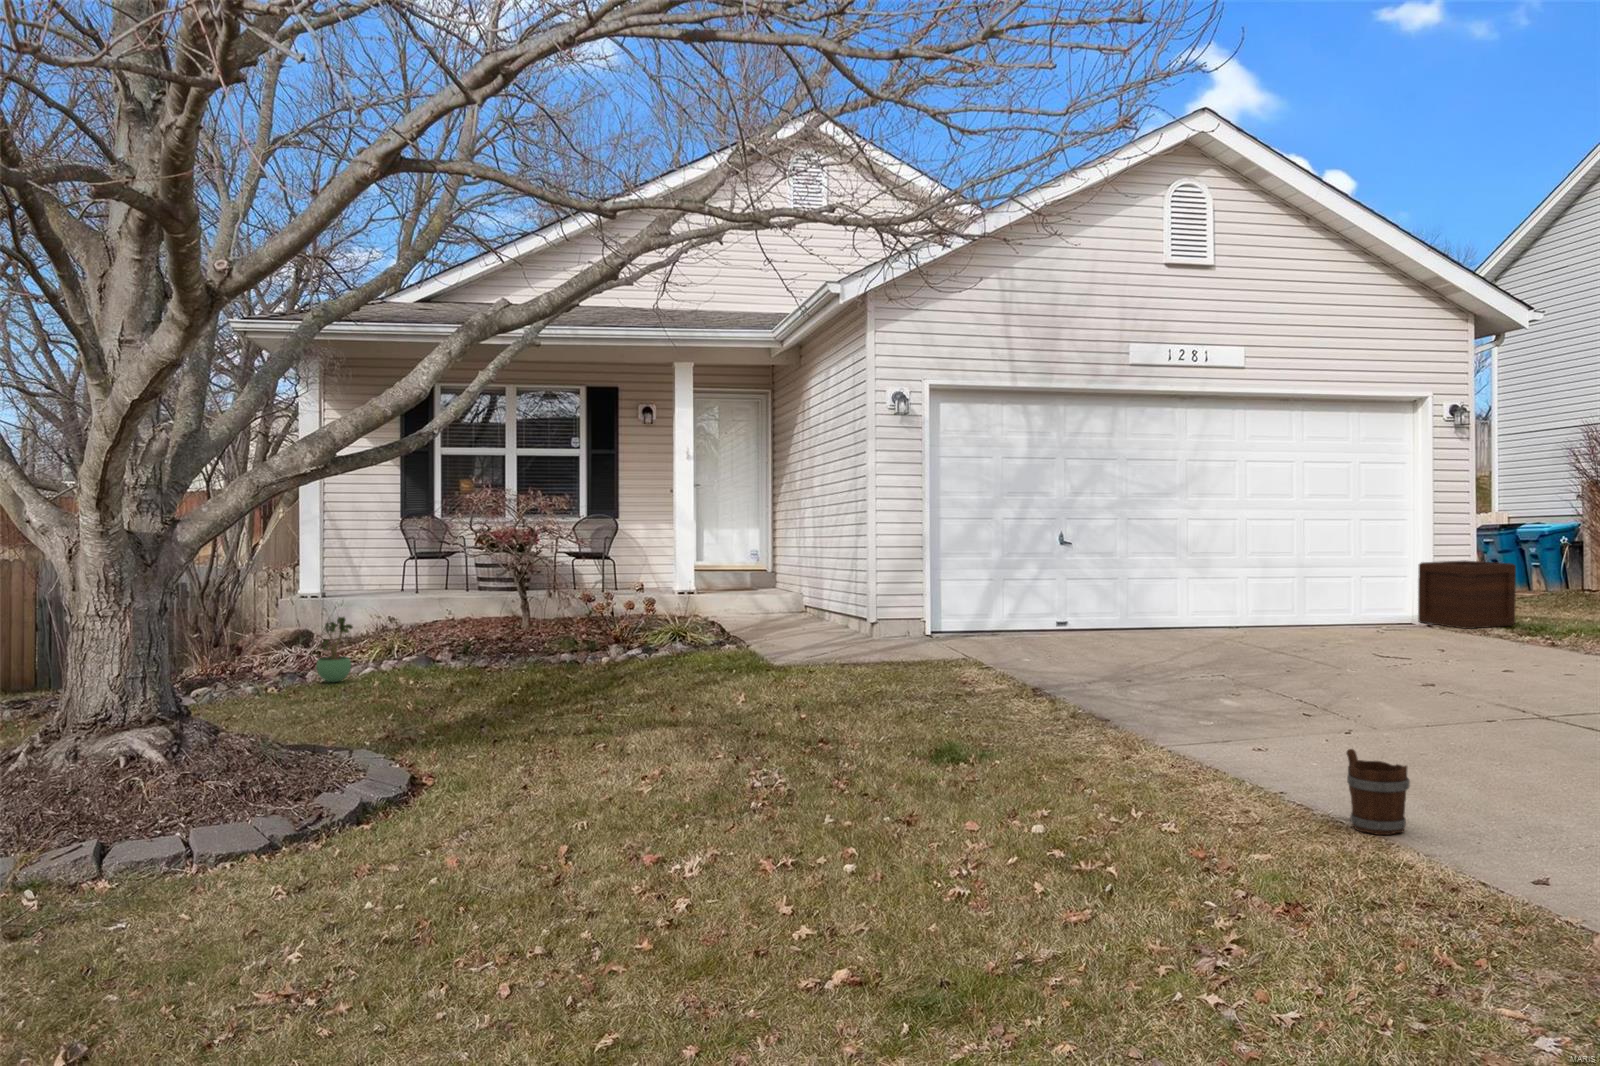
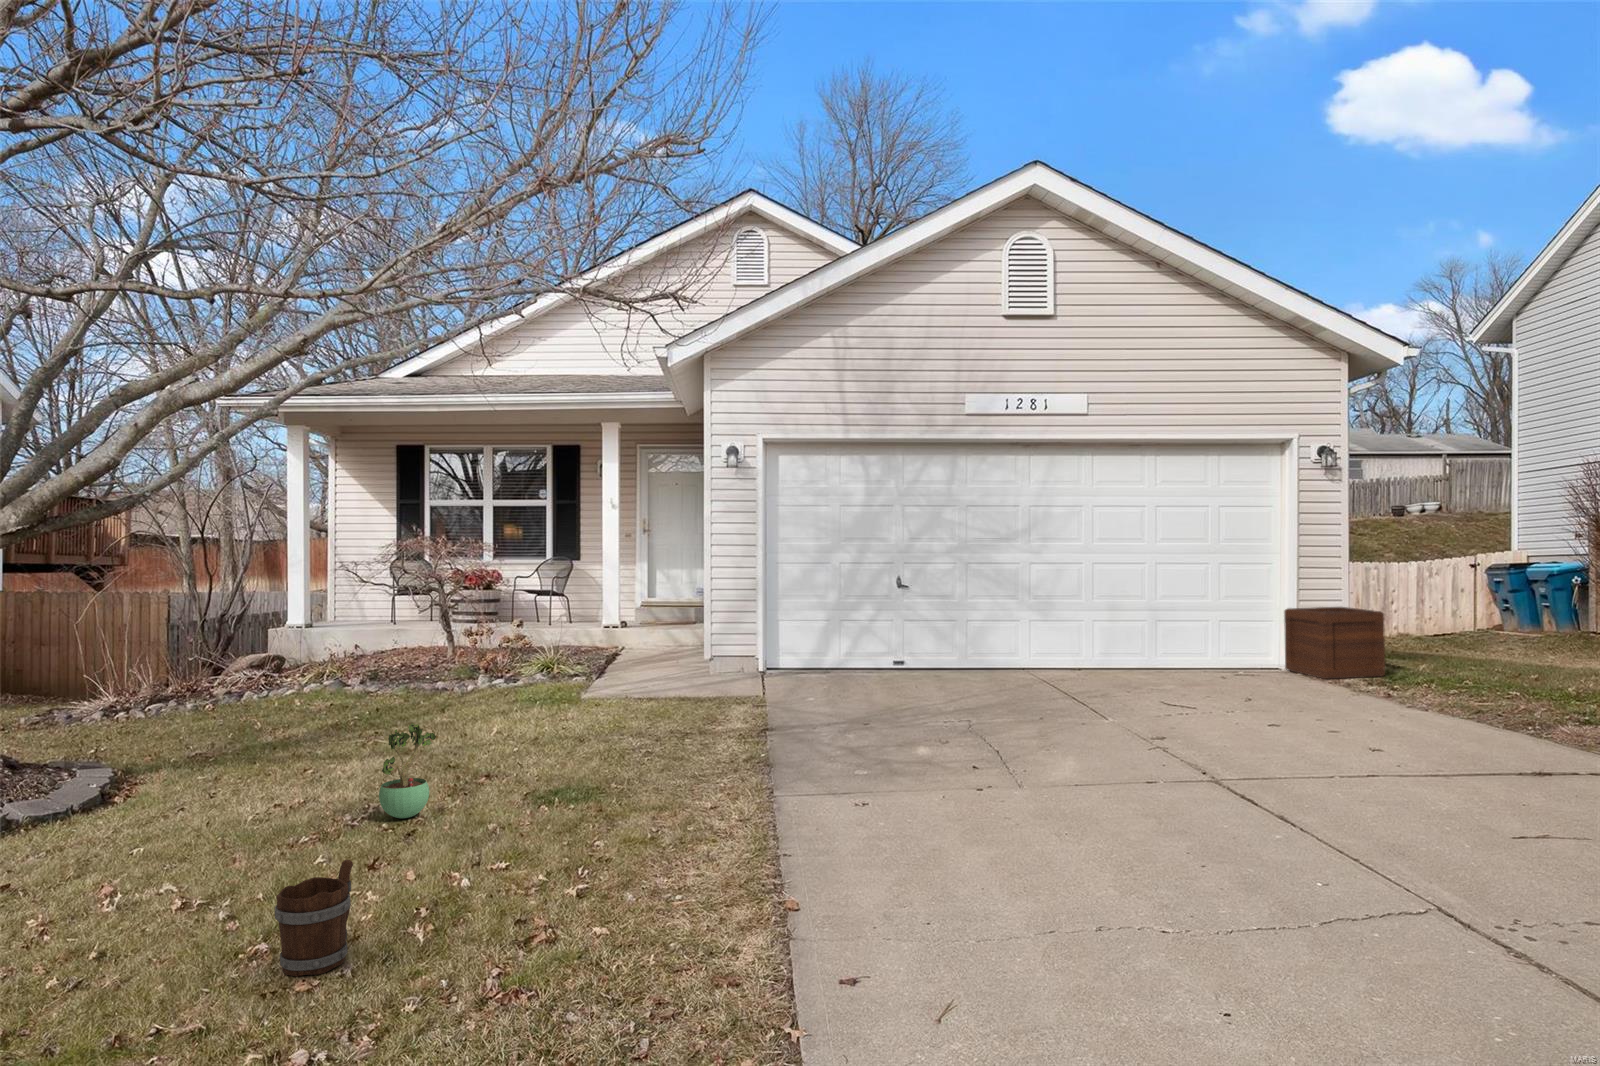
potted plant: present [316,617,353,682] -> present [379,723,436,818]
bucket: present [1347,749,1410,835] -> present [275,860,353,976]

